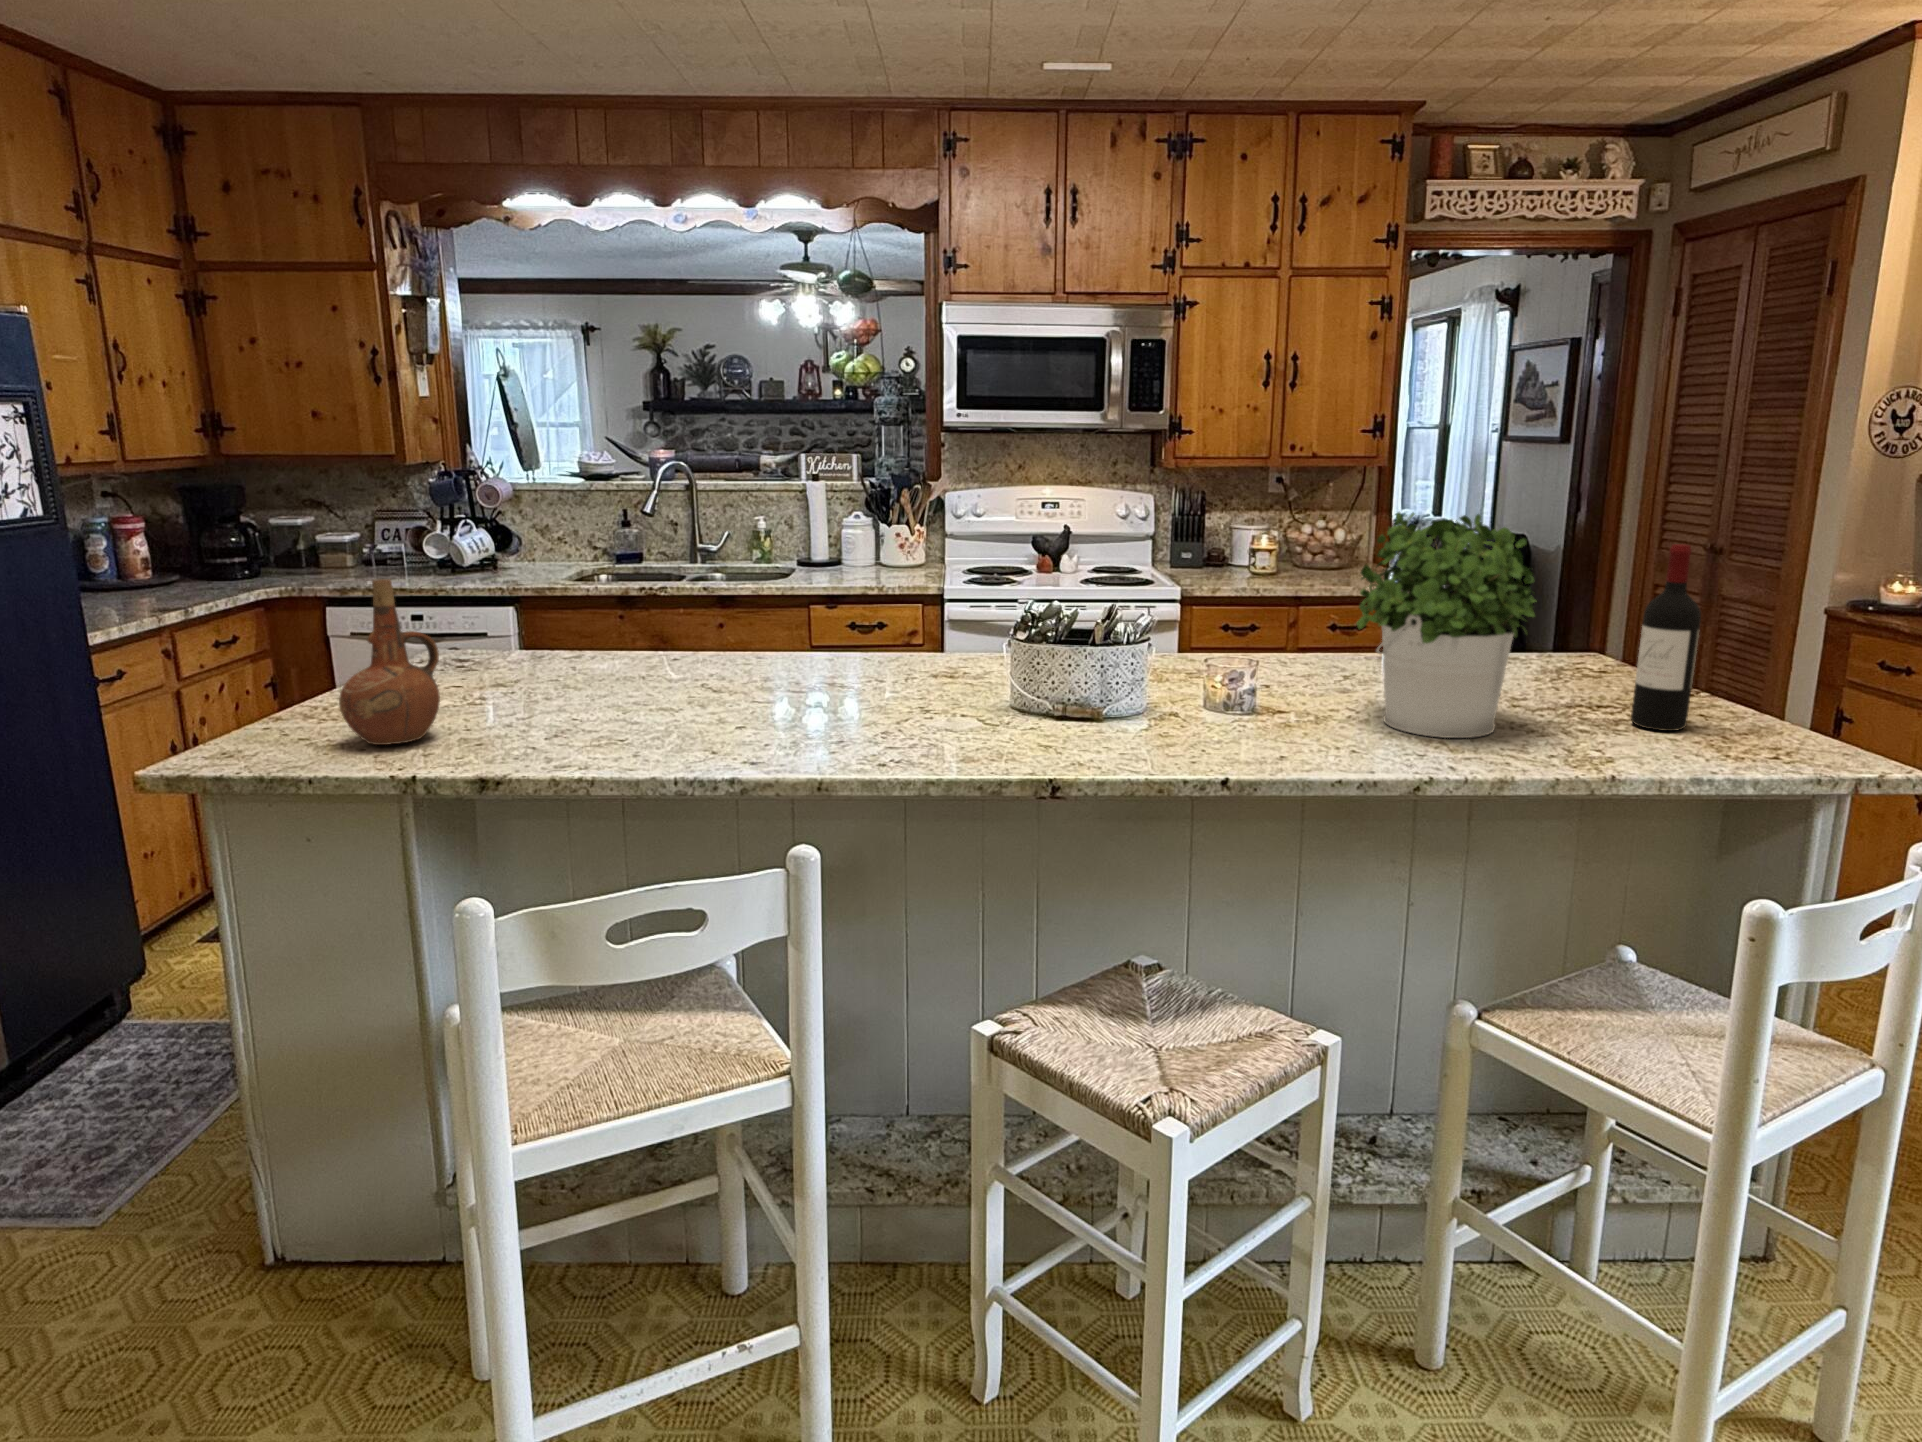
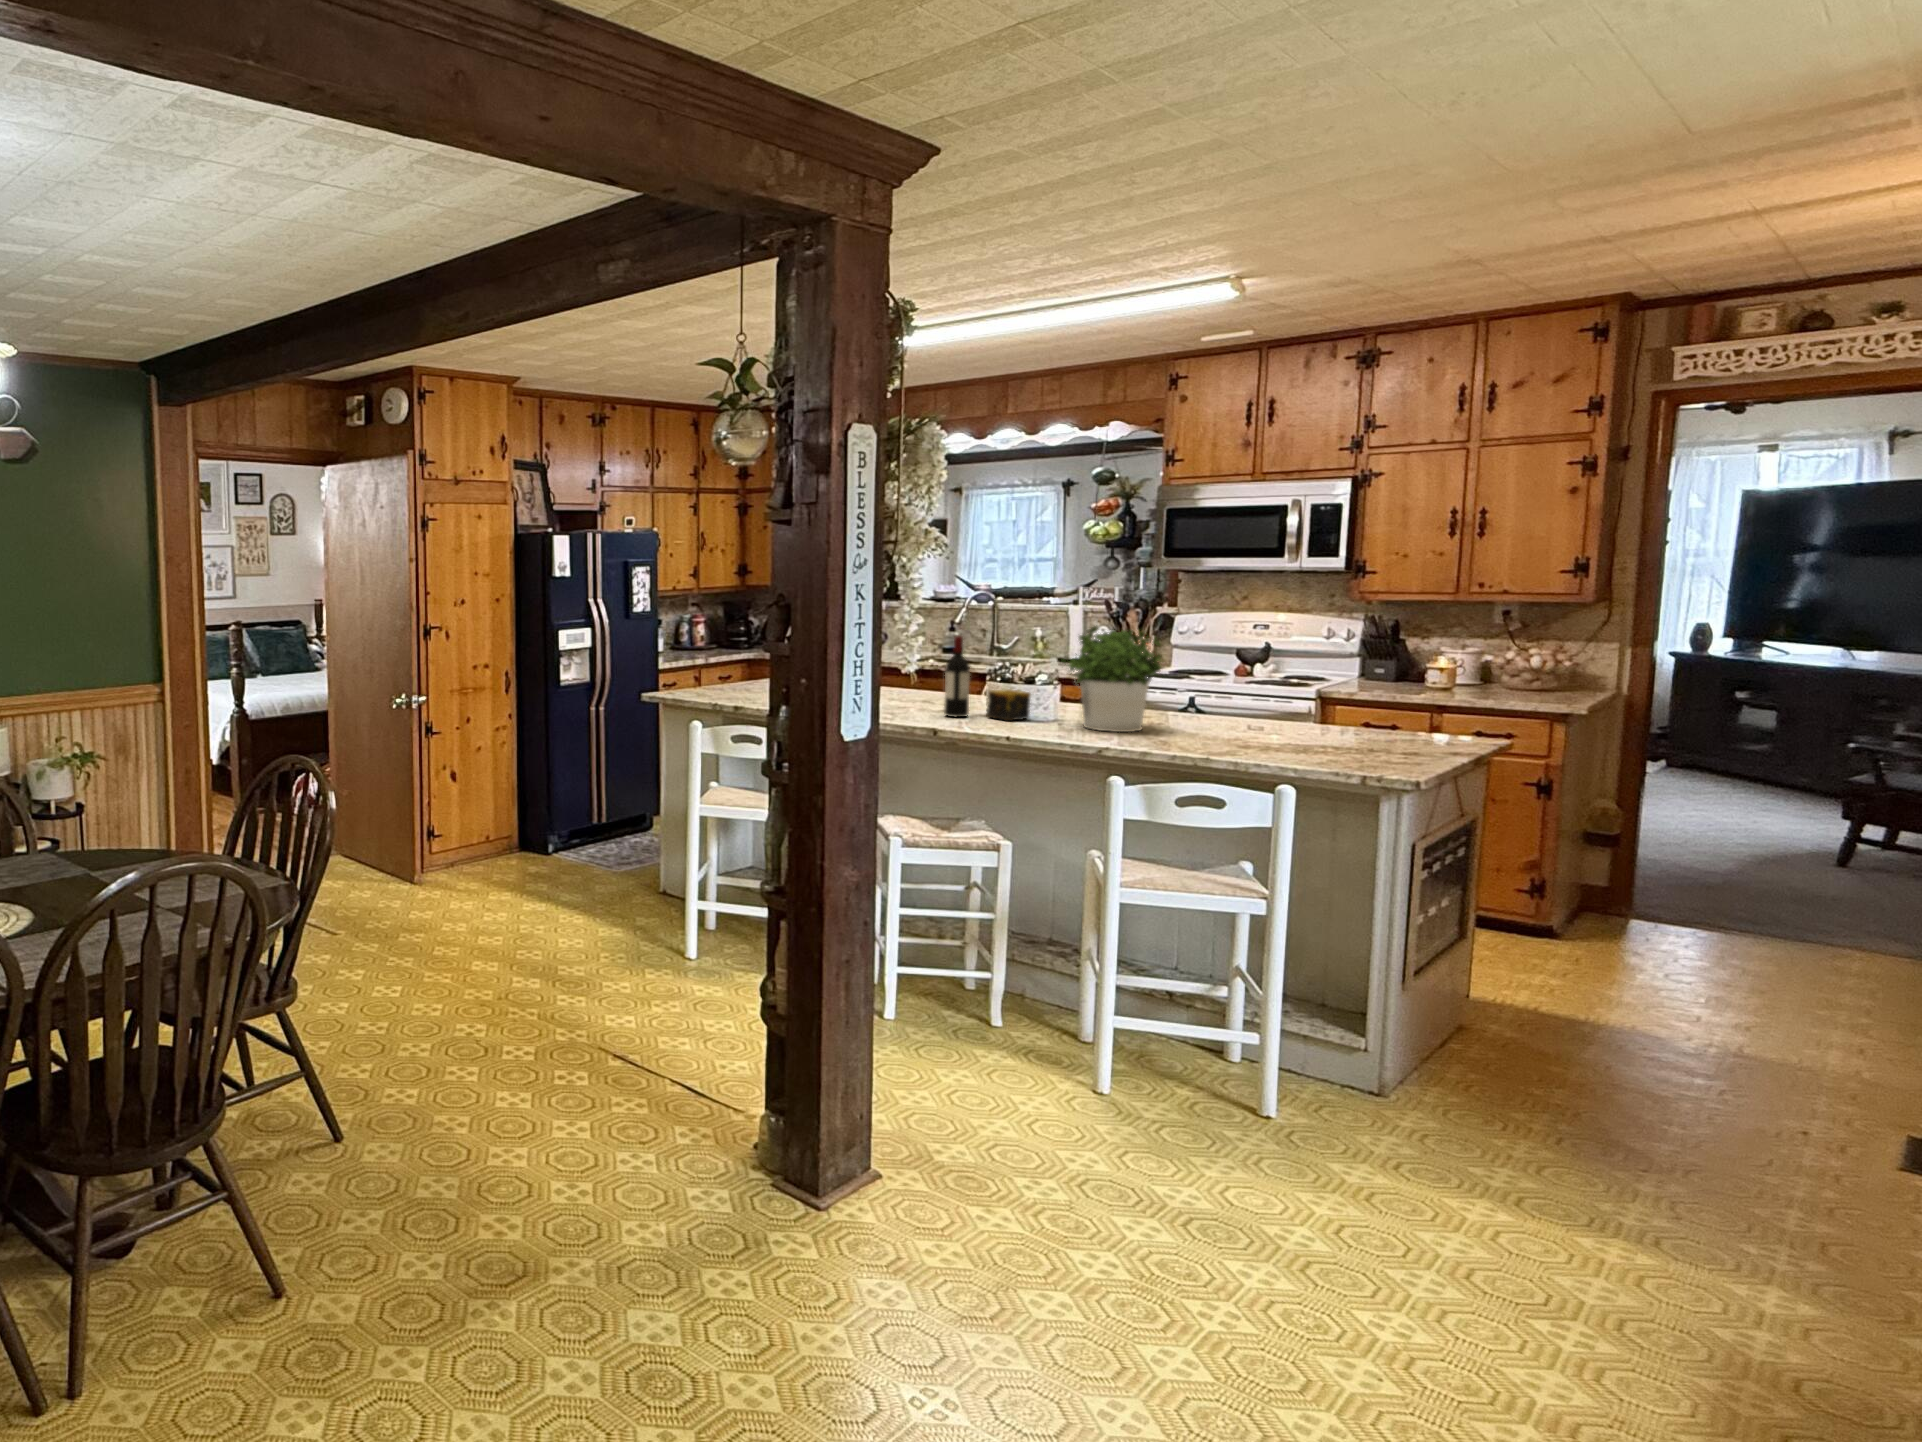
wine bottle: present [1631,544,1701,731] -> present [944,636,970,717]
ceramic pitcher: present [339,579,440,745] -> none [691,634,724,689]
candle: none [1205,662,1280,739] -> present [987,689,1030,721]

